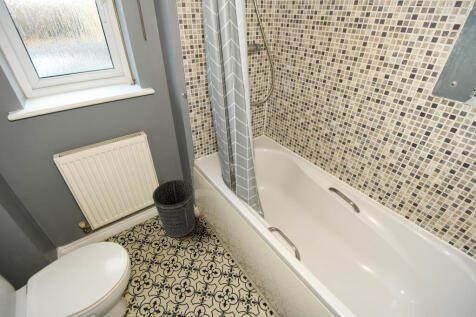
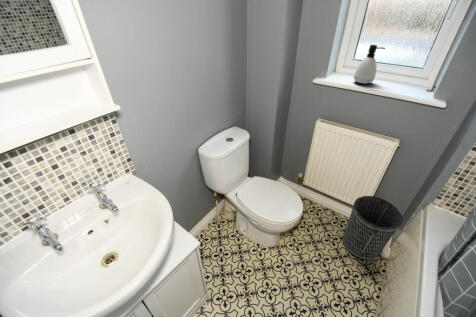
soap dispenser: none [50,56,82,99] -> present [354,45,385,84]

